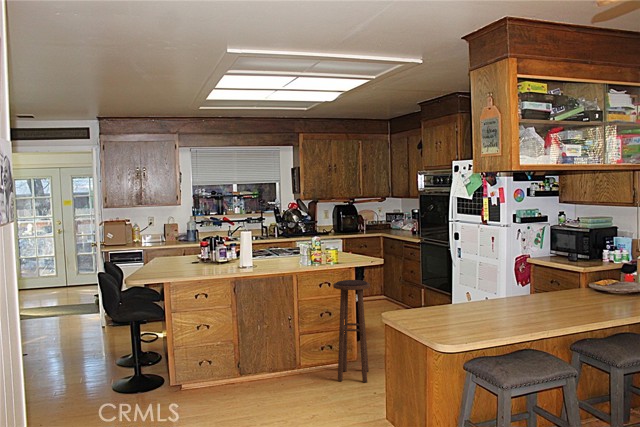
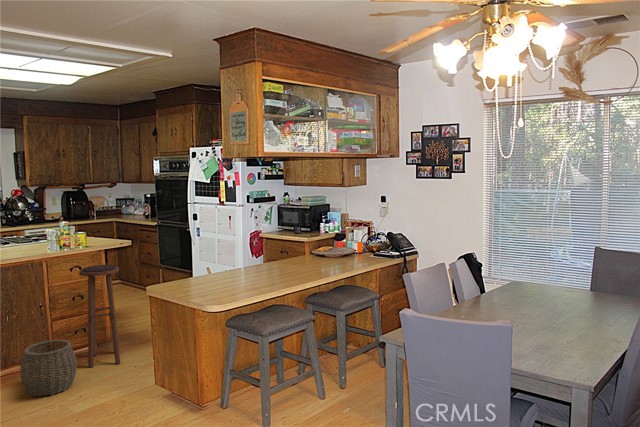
woven basket: none [277,348,326,400] -> present [20,340,77,396]

